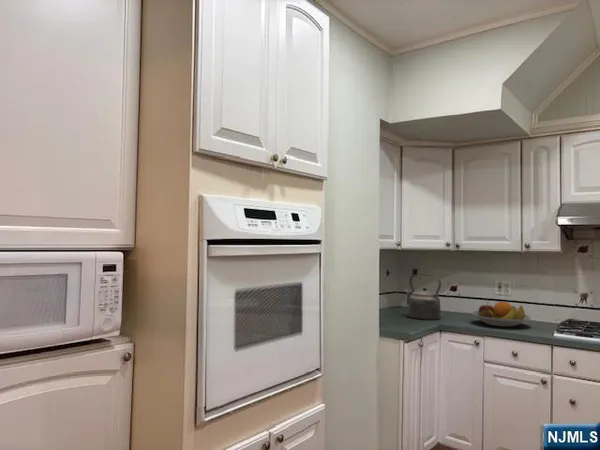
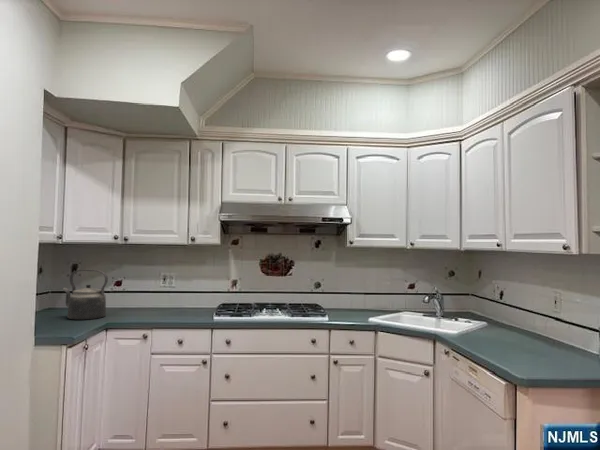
fruit bowl: present [471,302,531,327] -> none [139,293,194,317]

